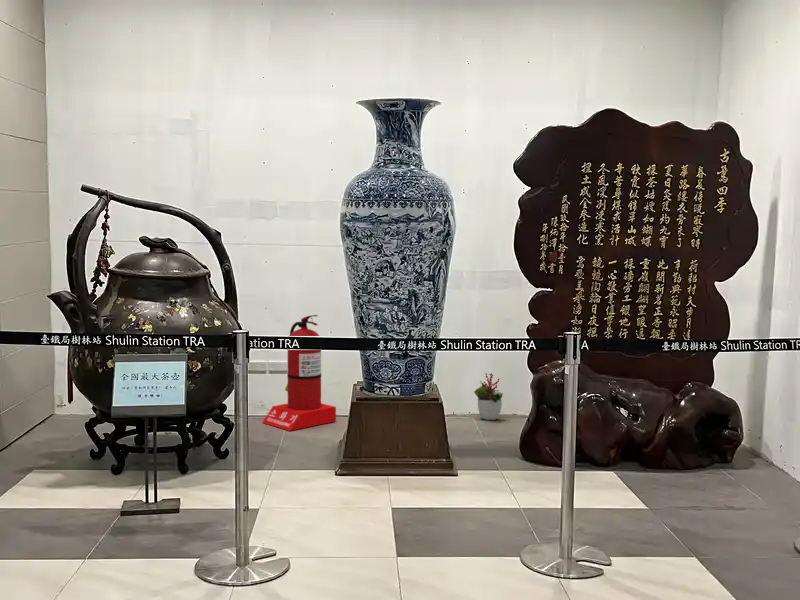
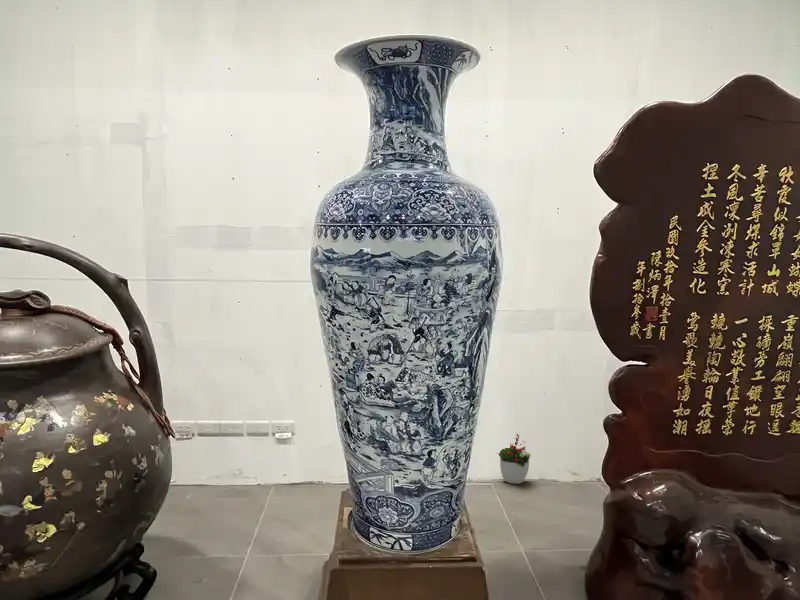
fire extinguisher: present [262,315,336,431] -> none [242,369,332,521]

